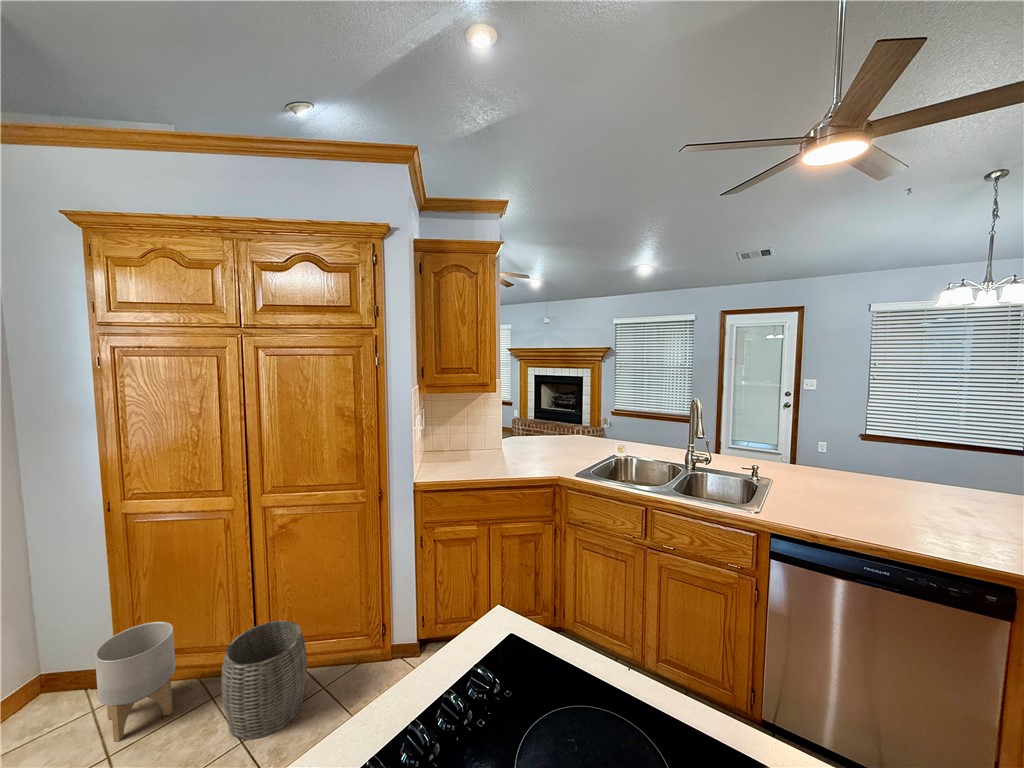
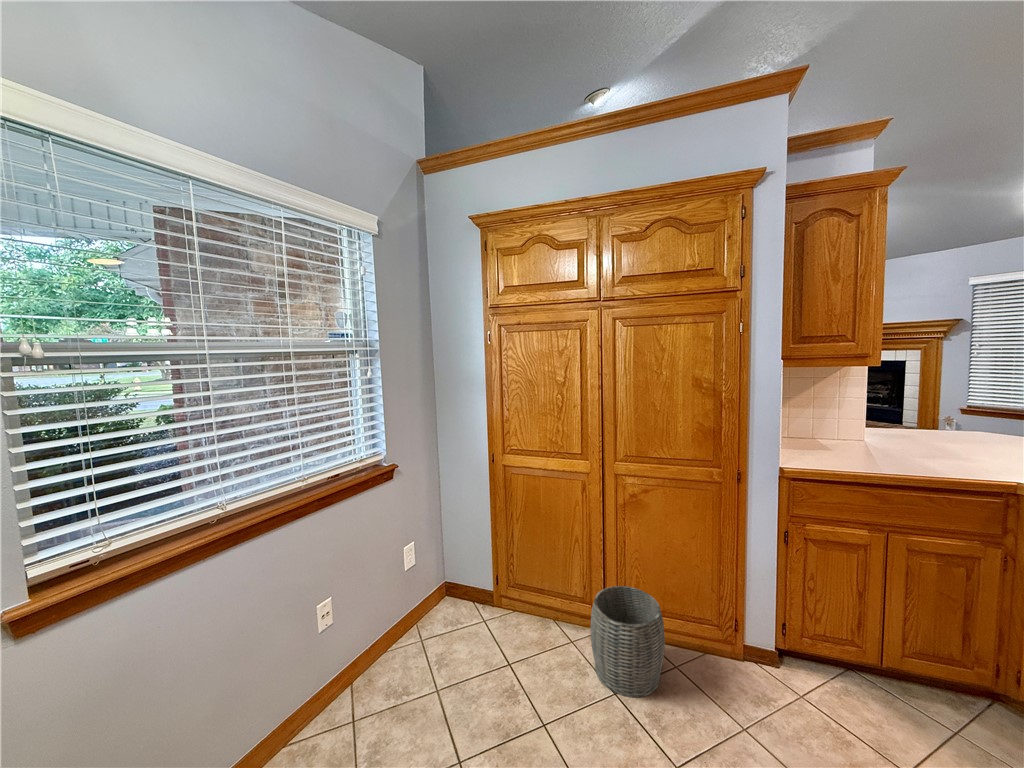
planter: present [95,622,175,742] -> none [494,560,543,653]

